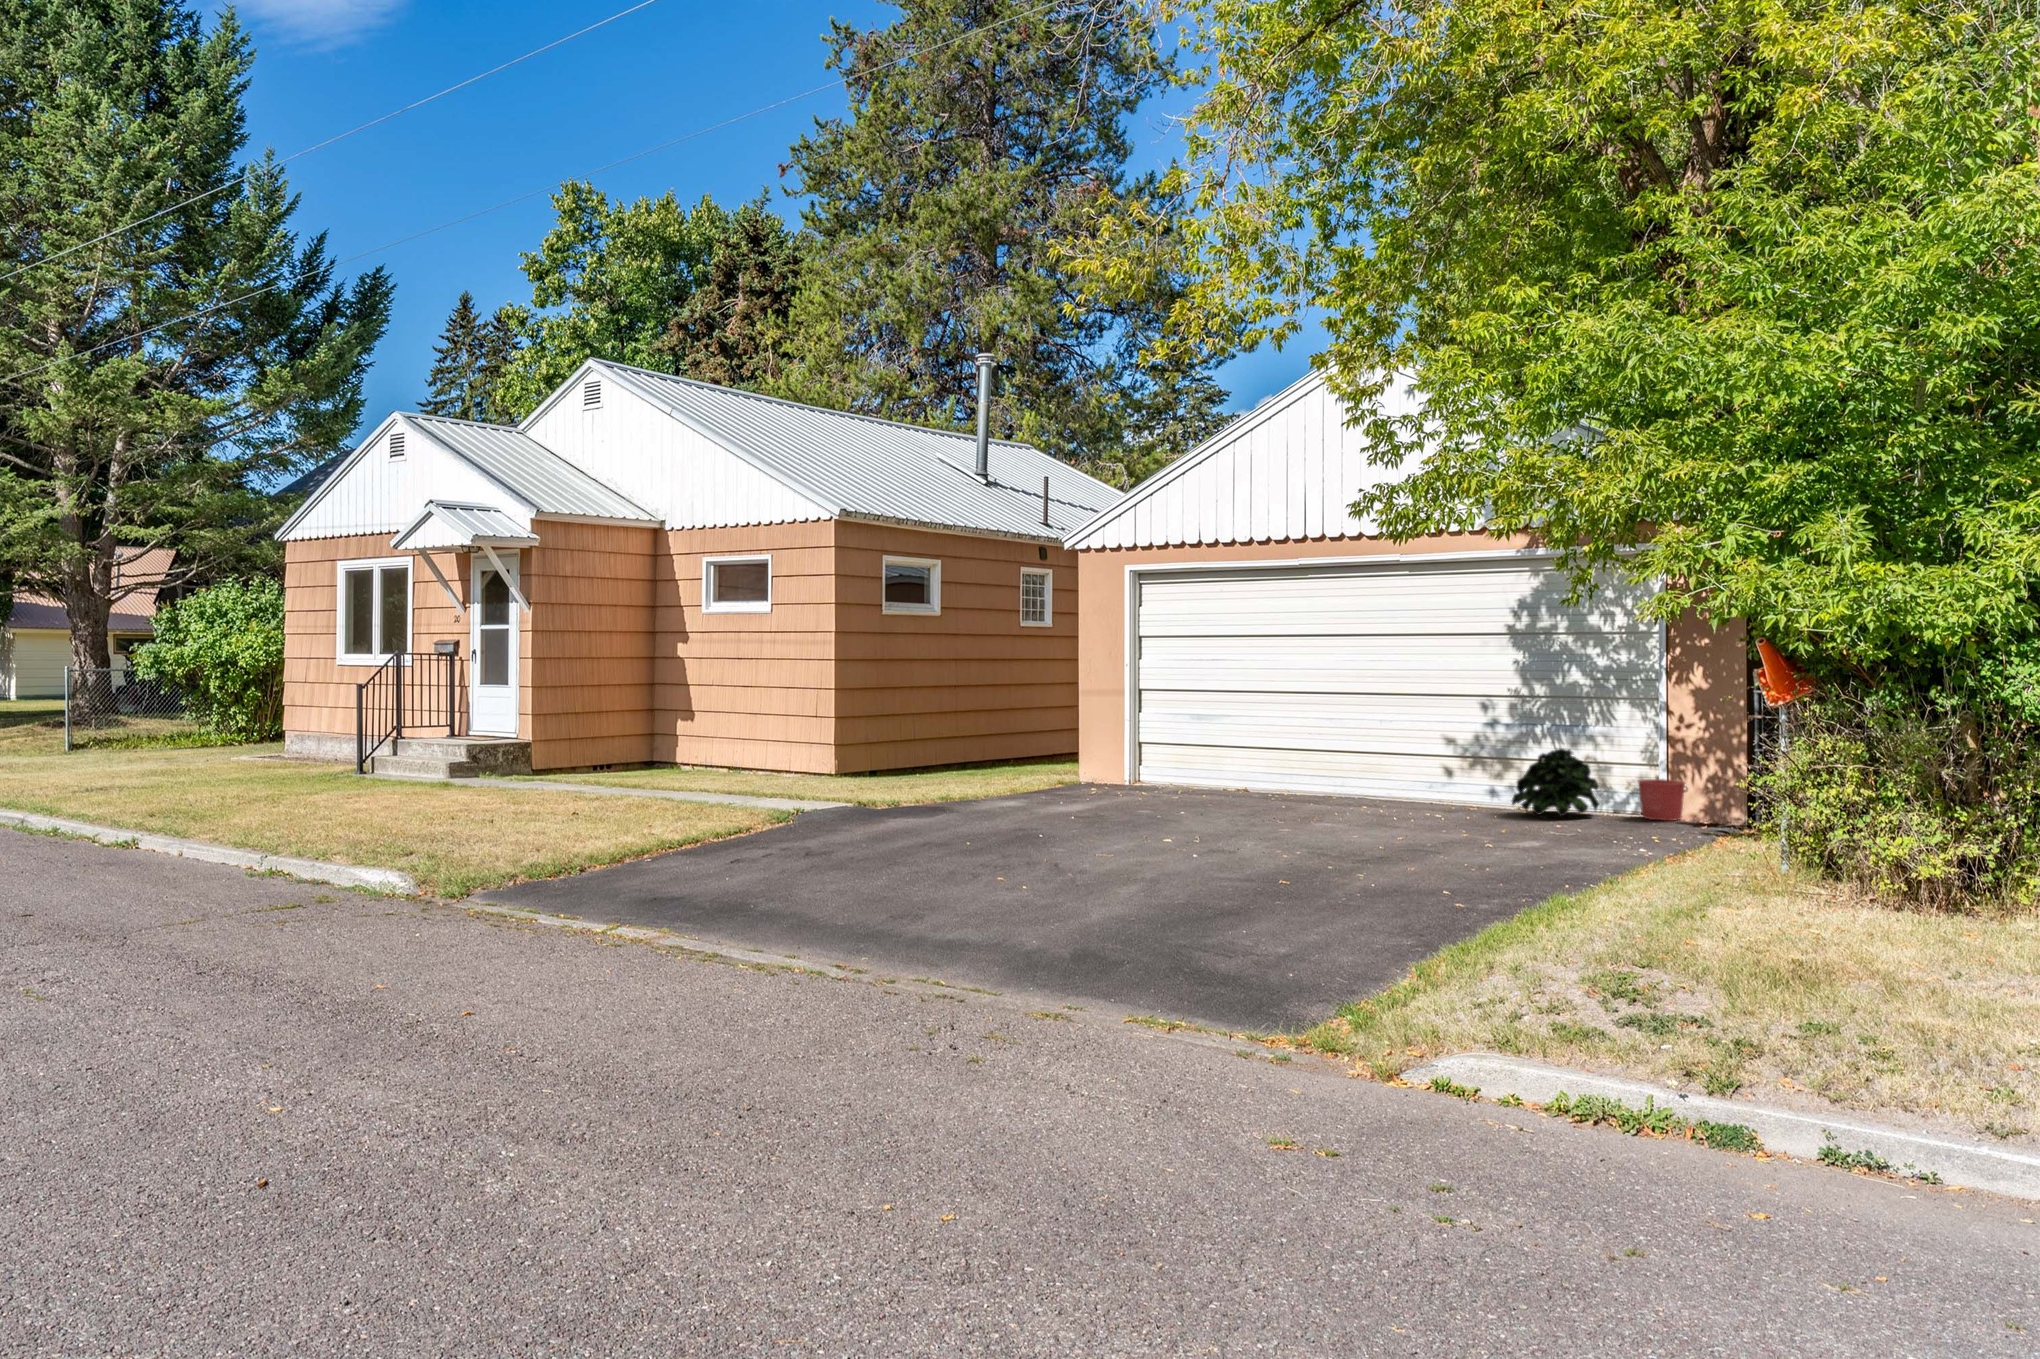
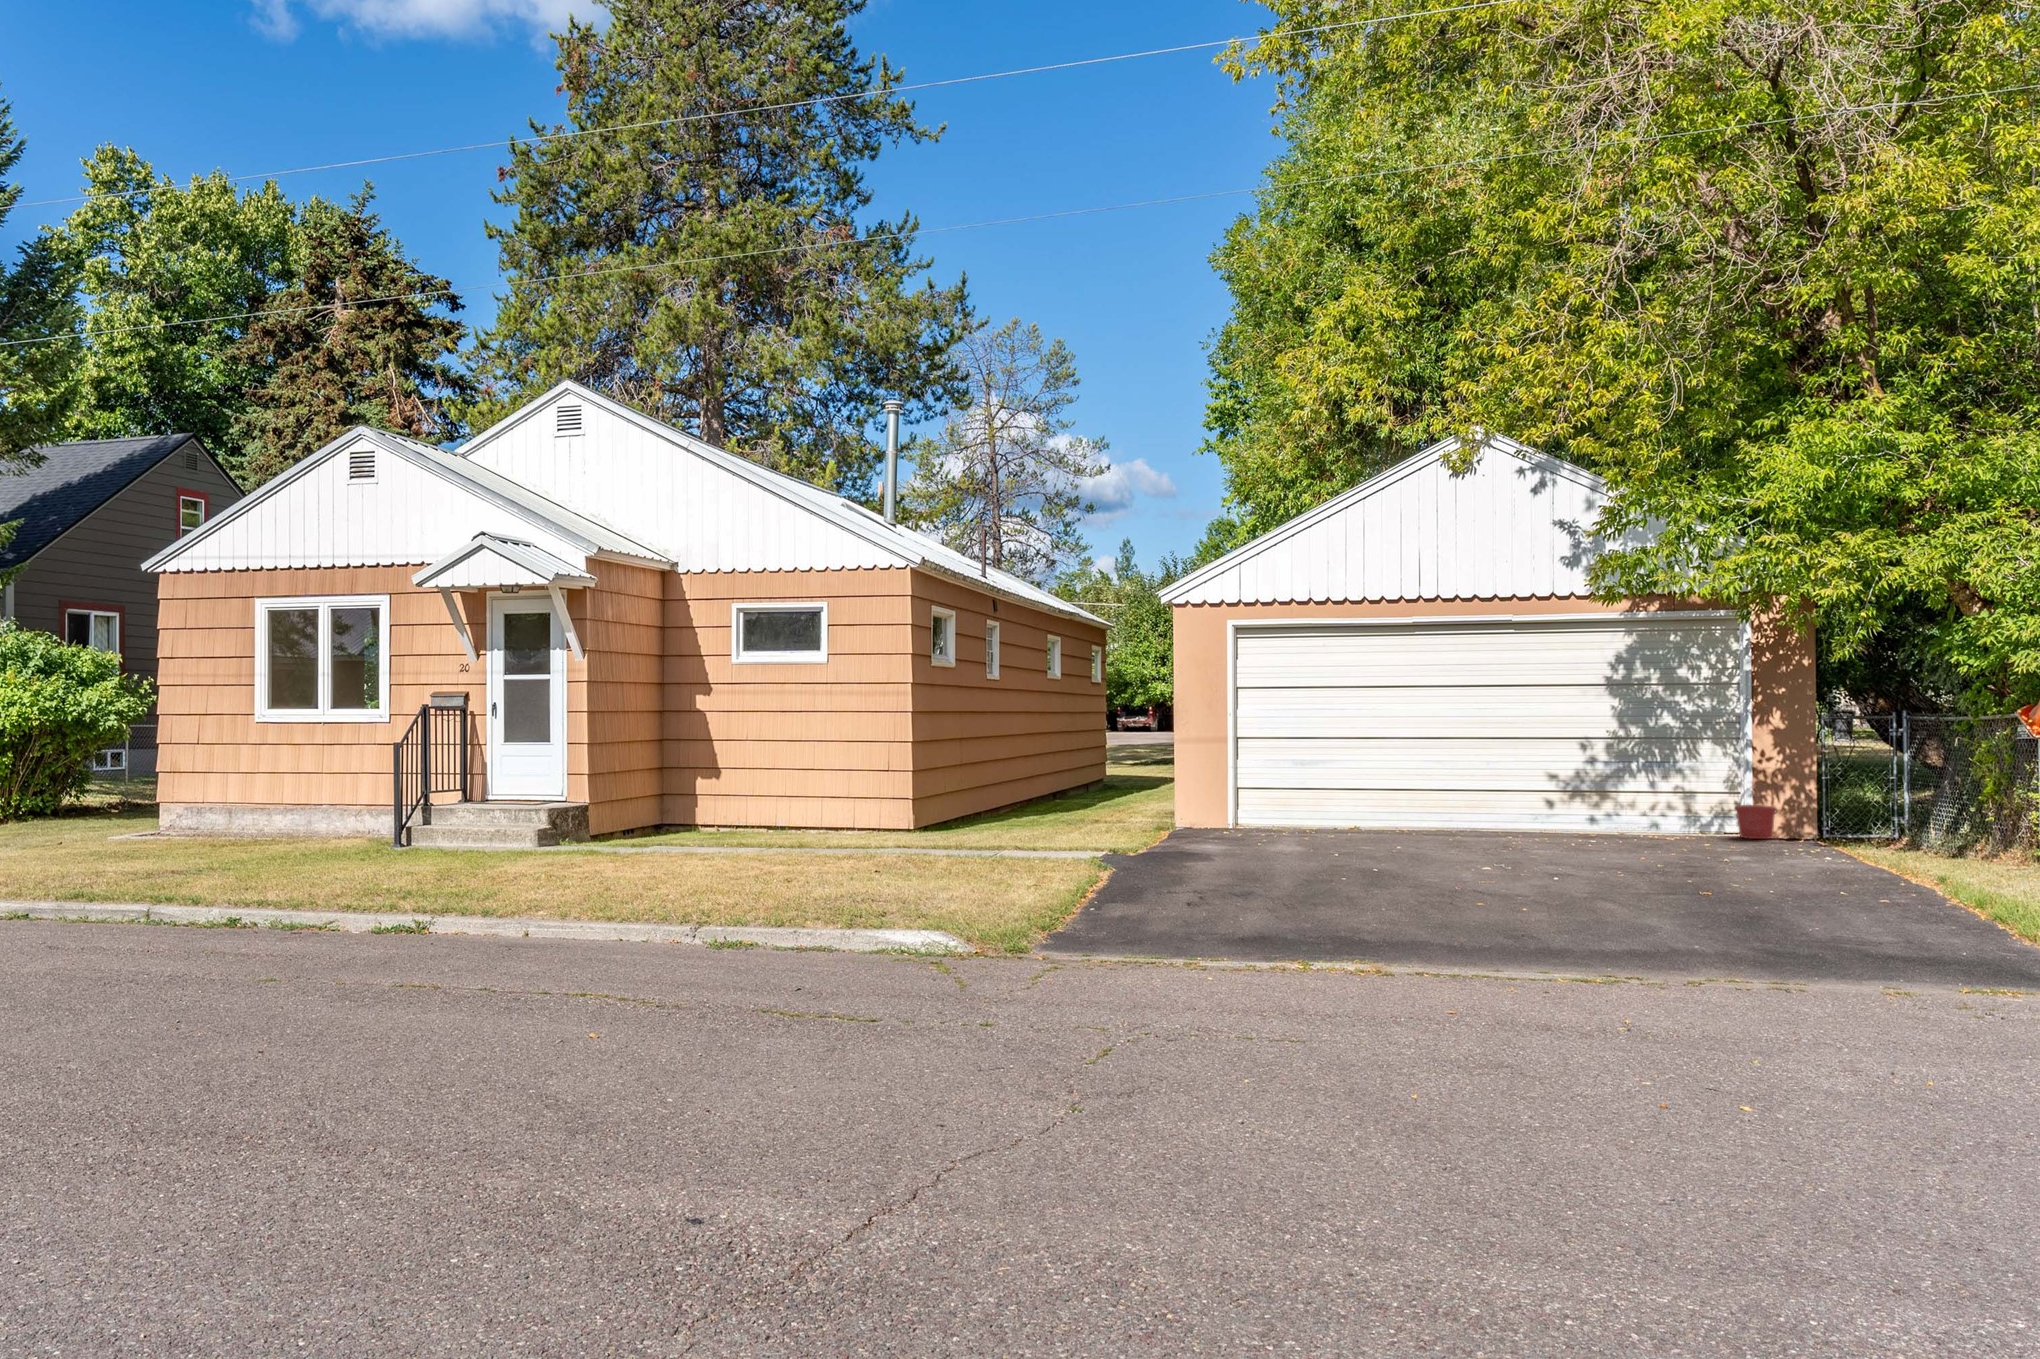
potted plant: present [1512,749,1599,816] -> none [1628,782,1706,840]

